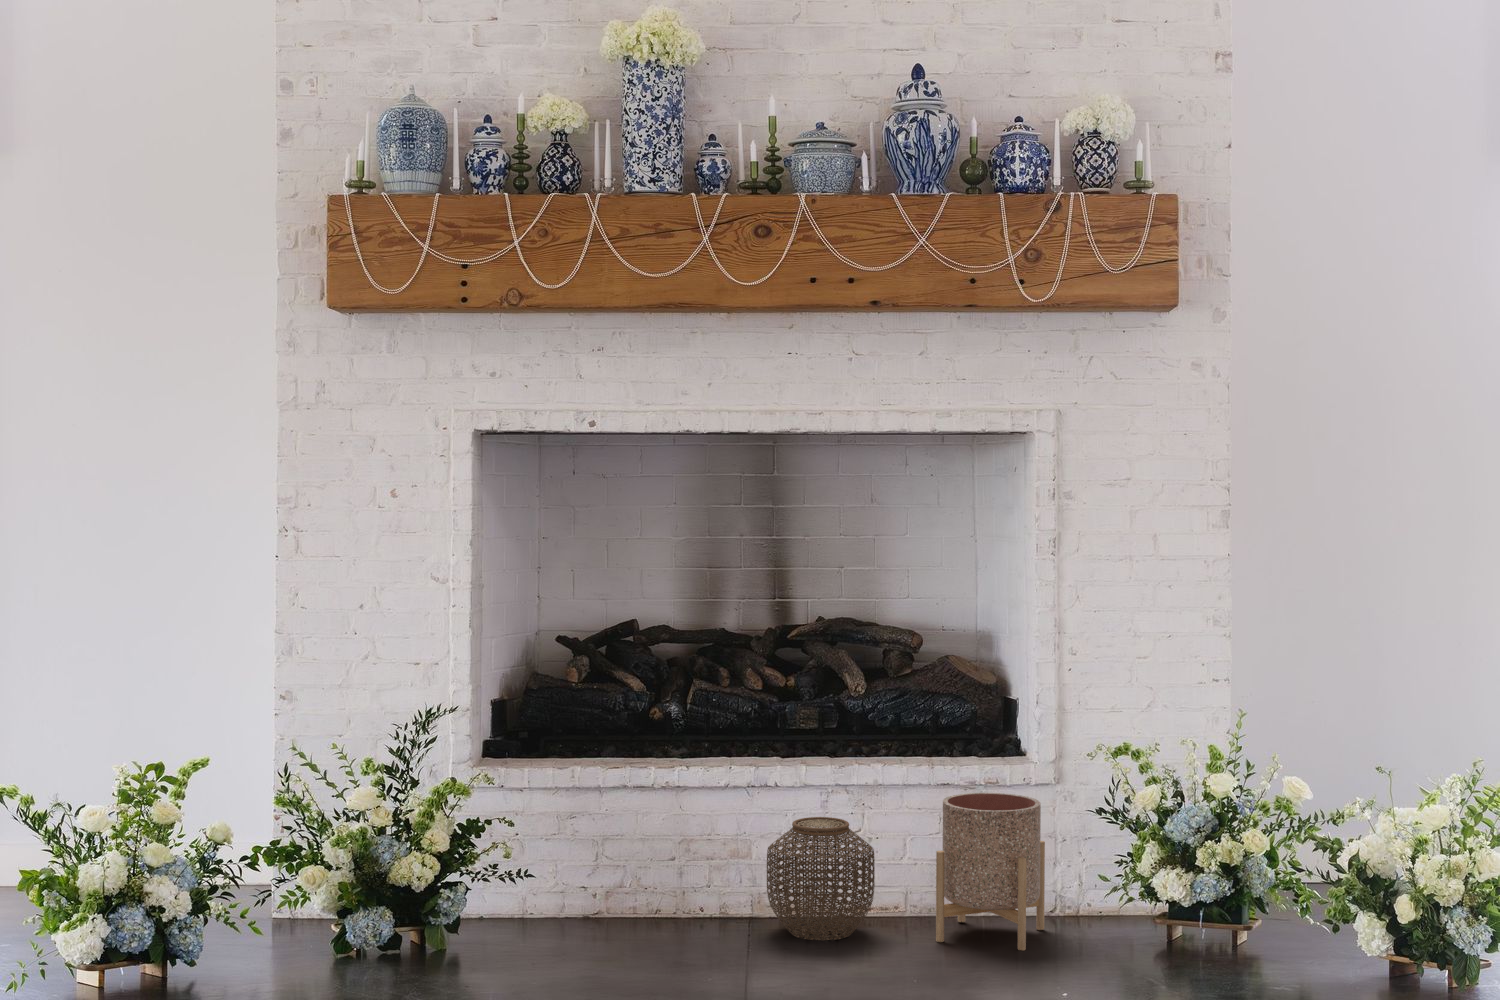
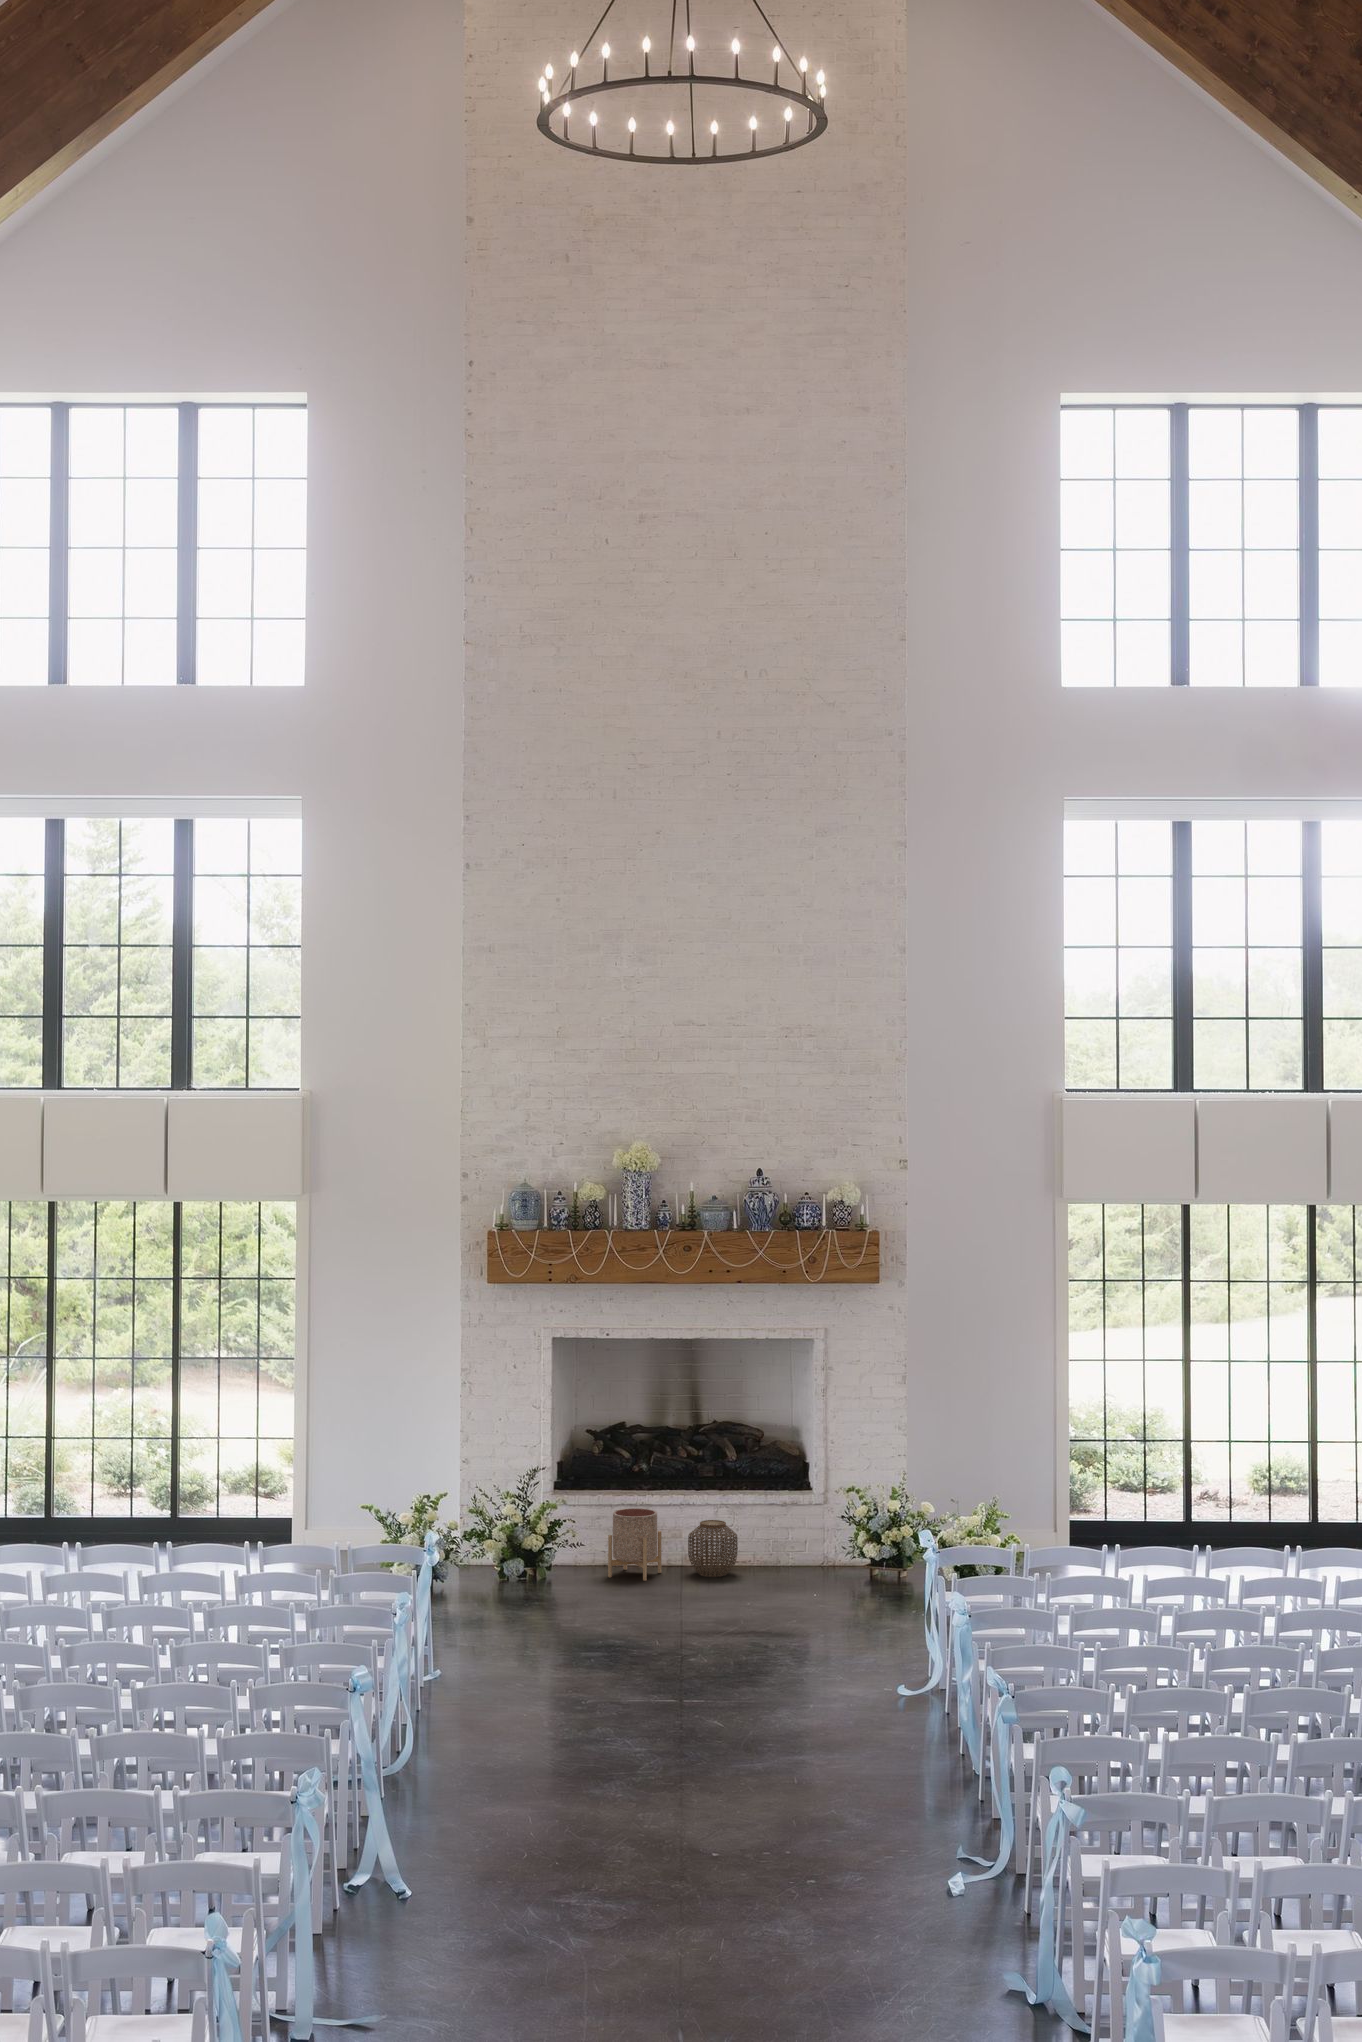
planter: present [936,793,1045,950] -> present [608,1508,662,1581]

